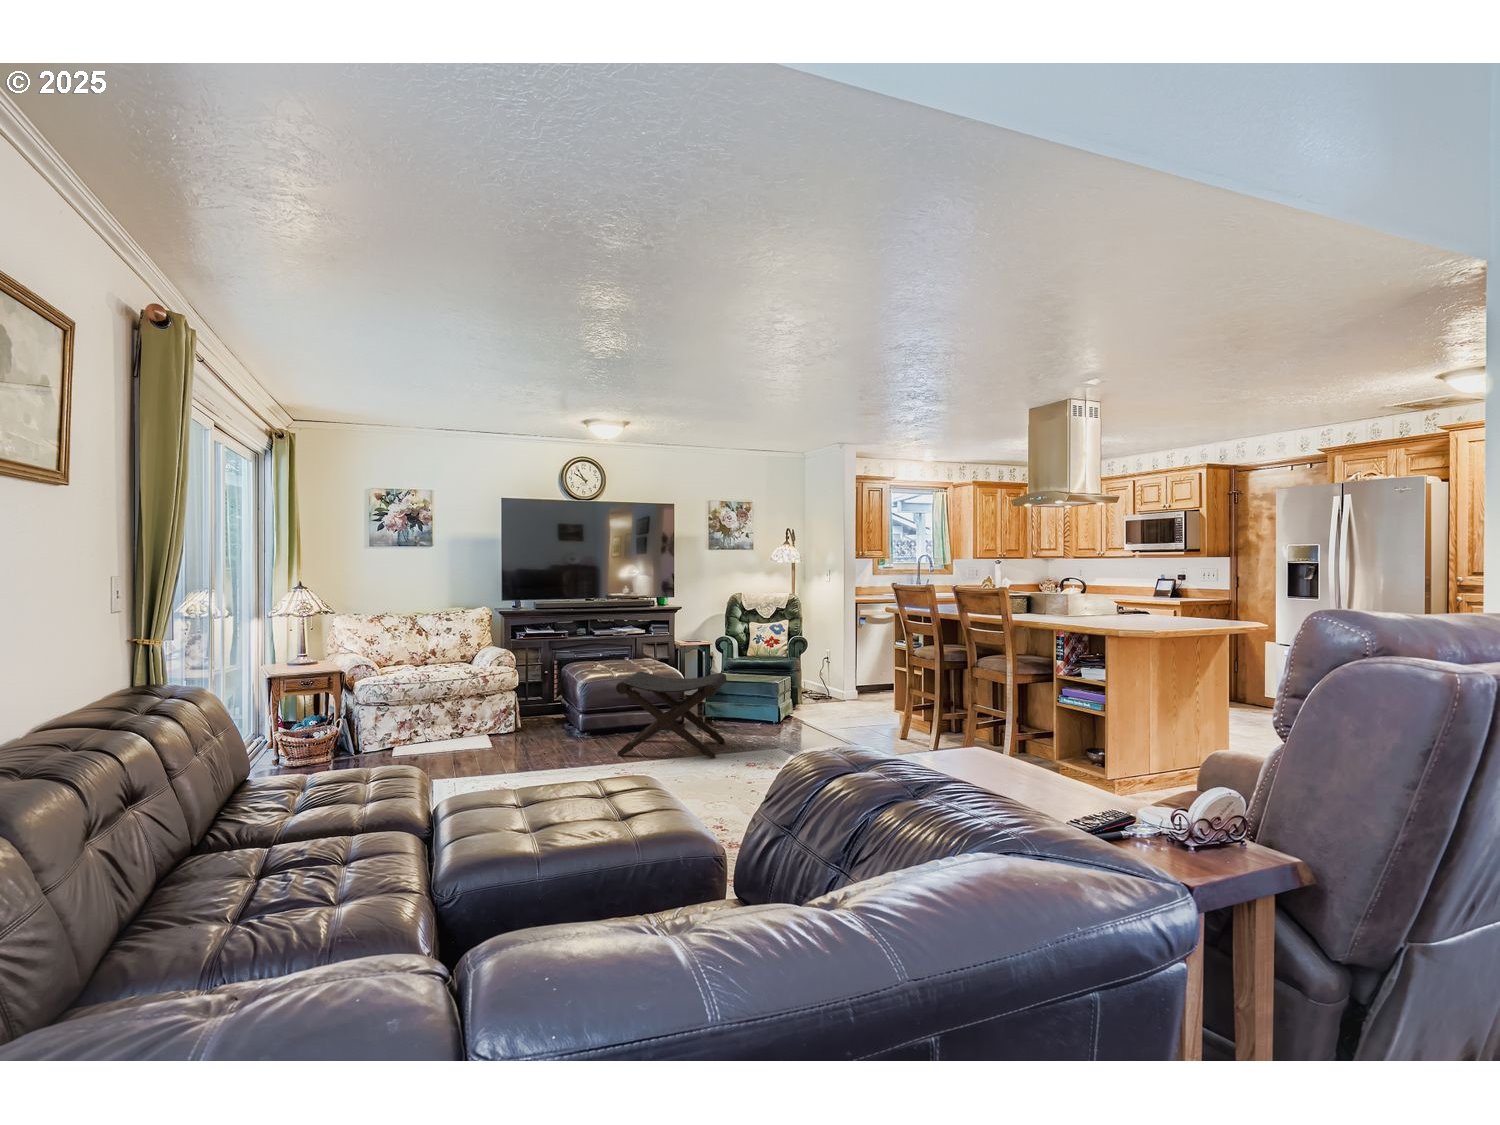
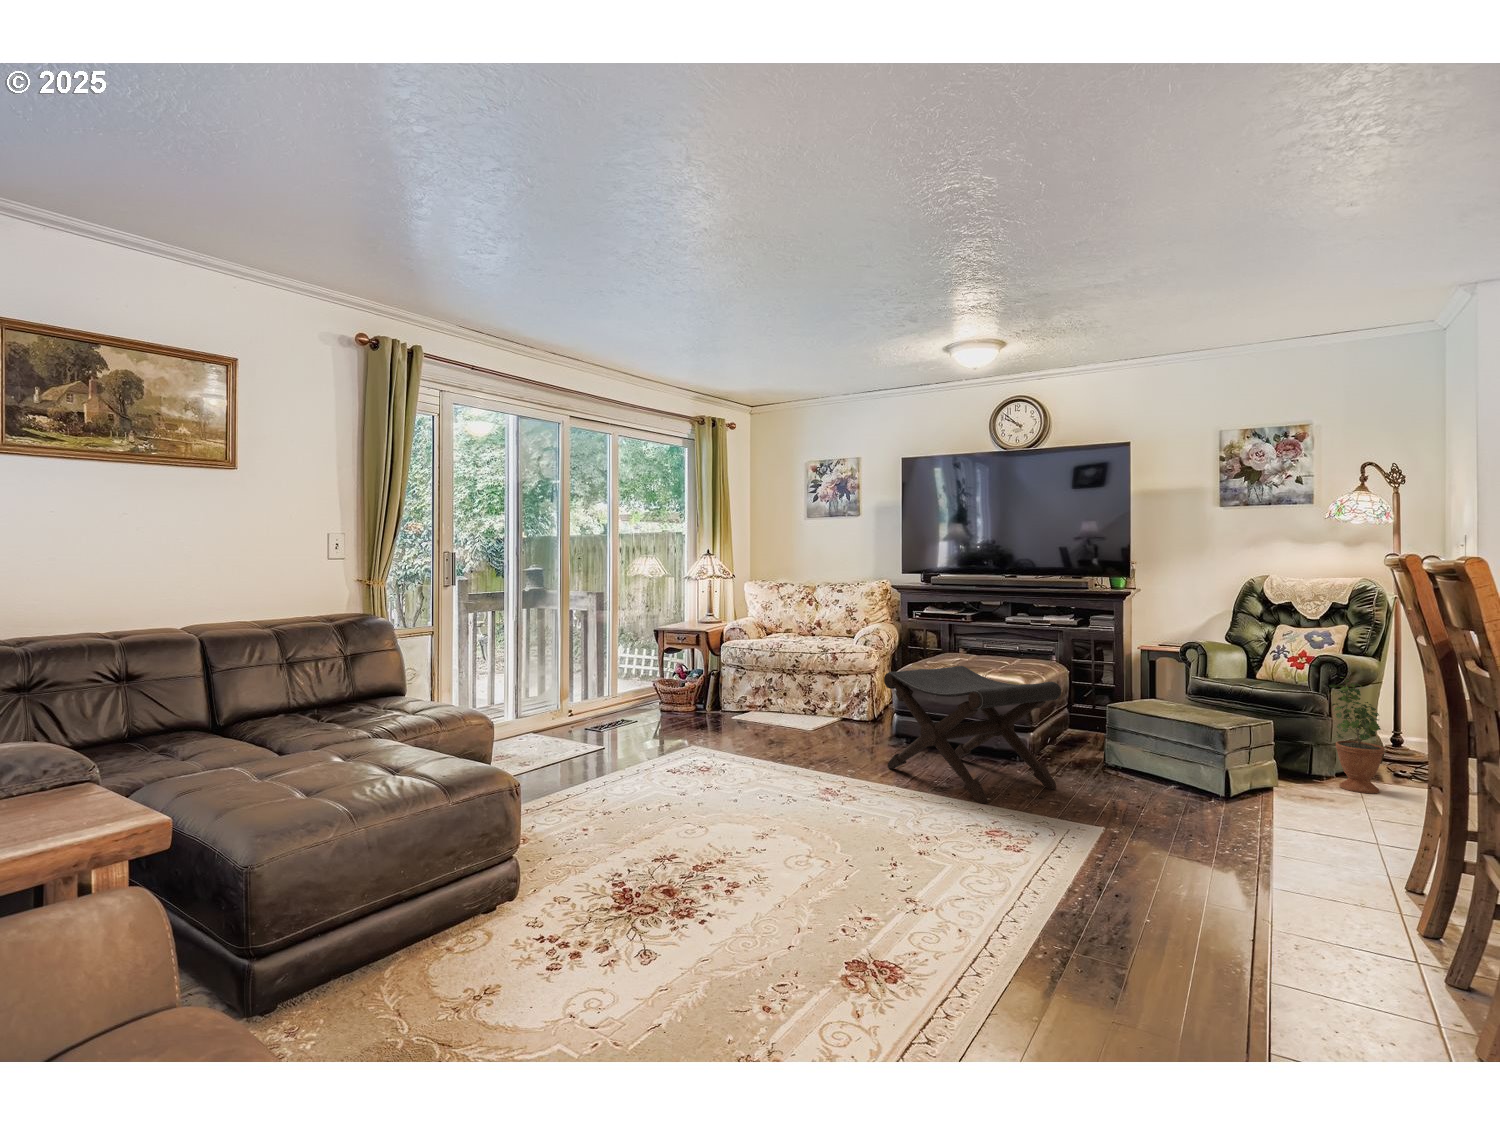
potted plant: none [803,651,830,713] -> present [1329,677,1384,793]

